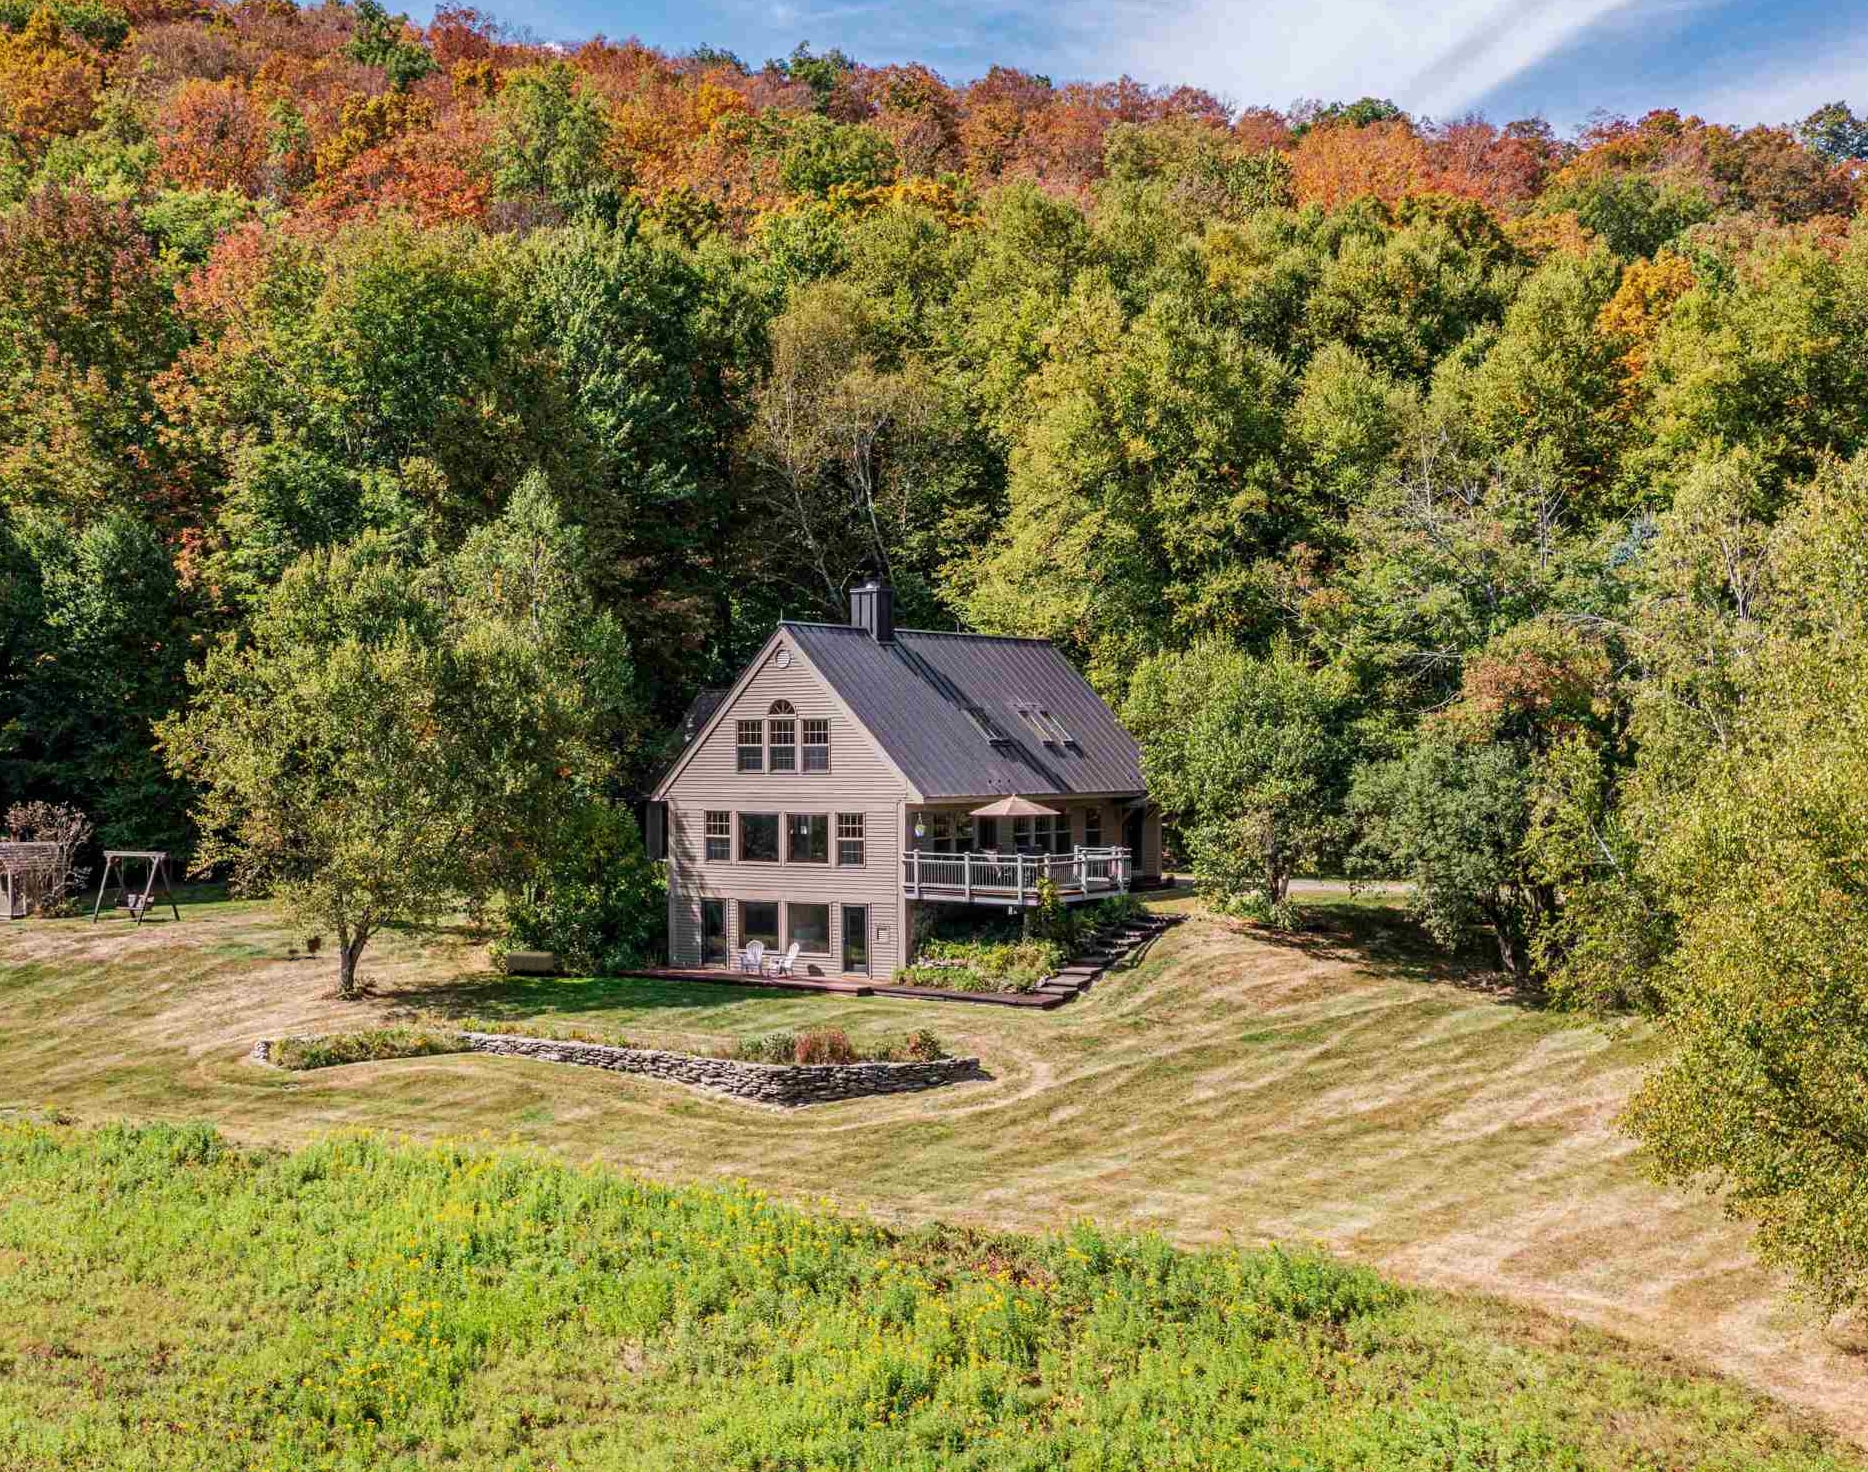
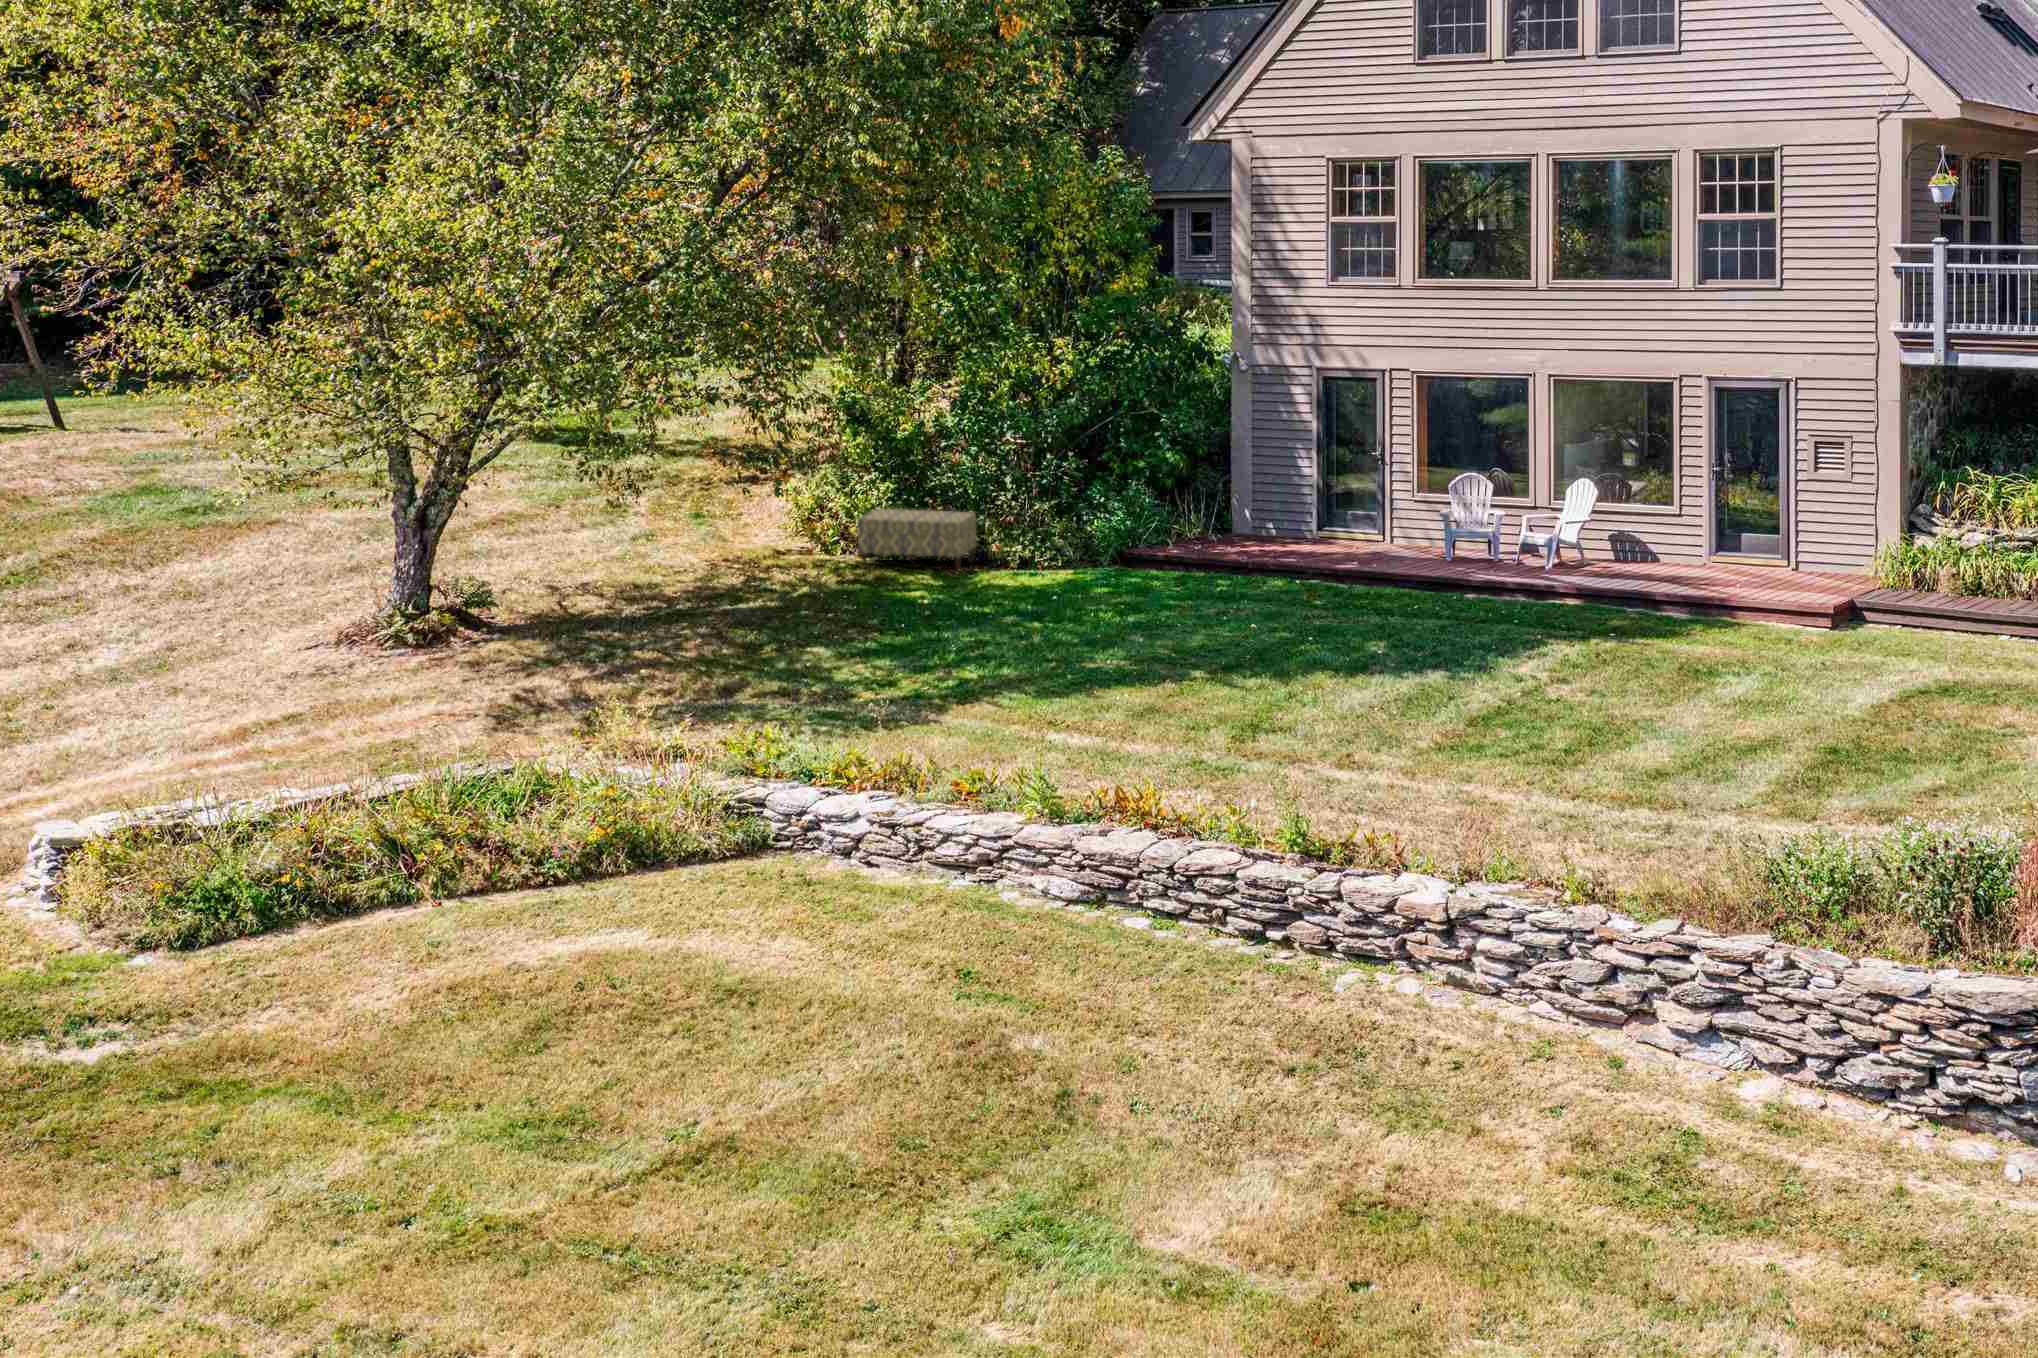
lounge chair: present [288,929,321,960] -> none [299,451,399,537]

